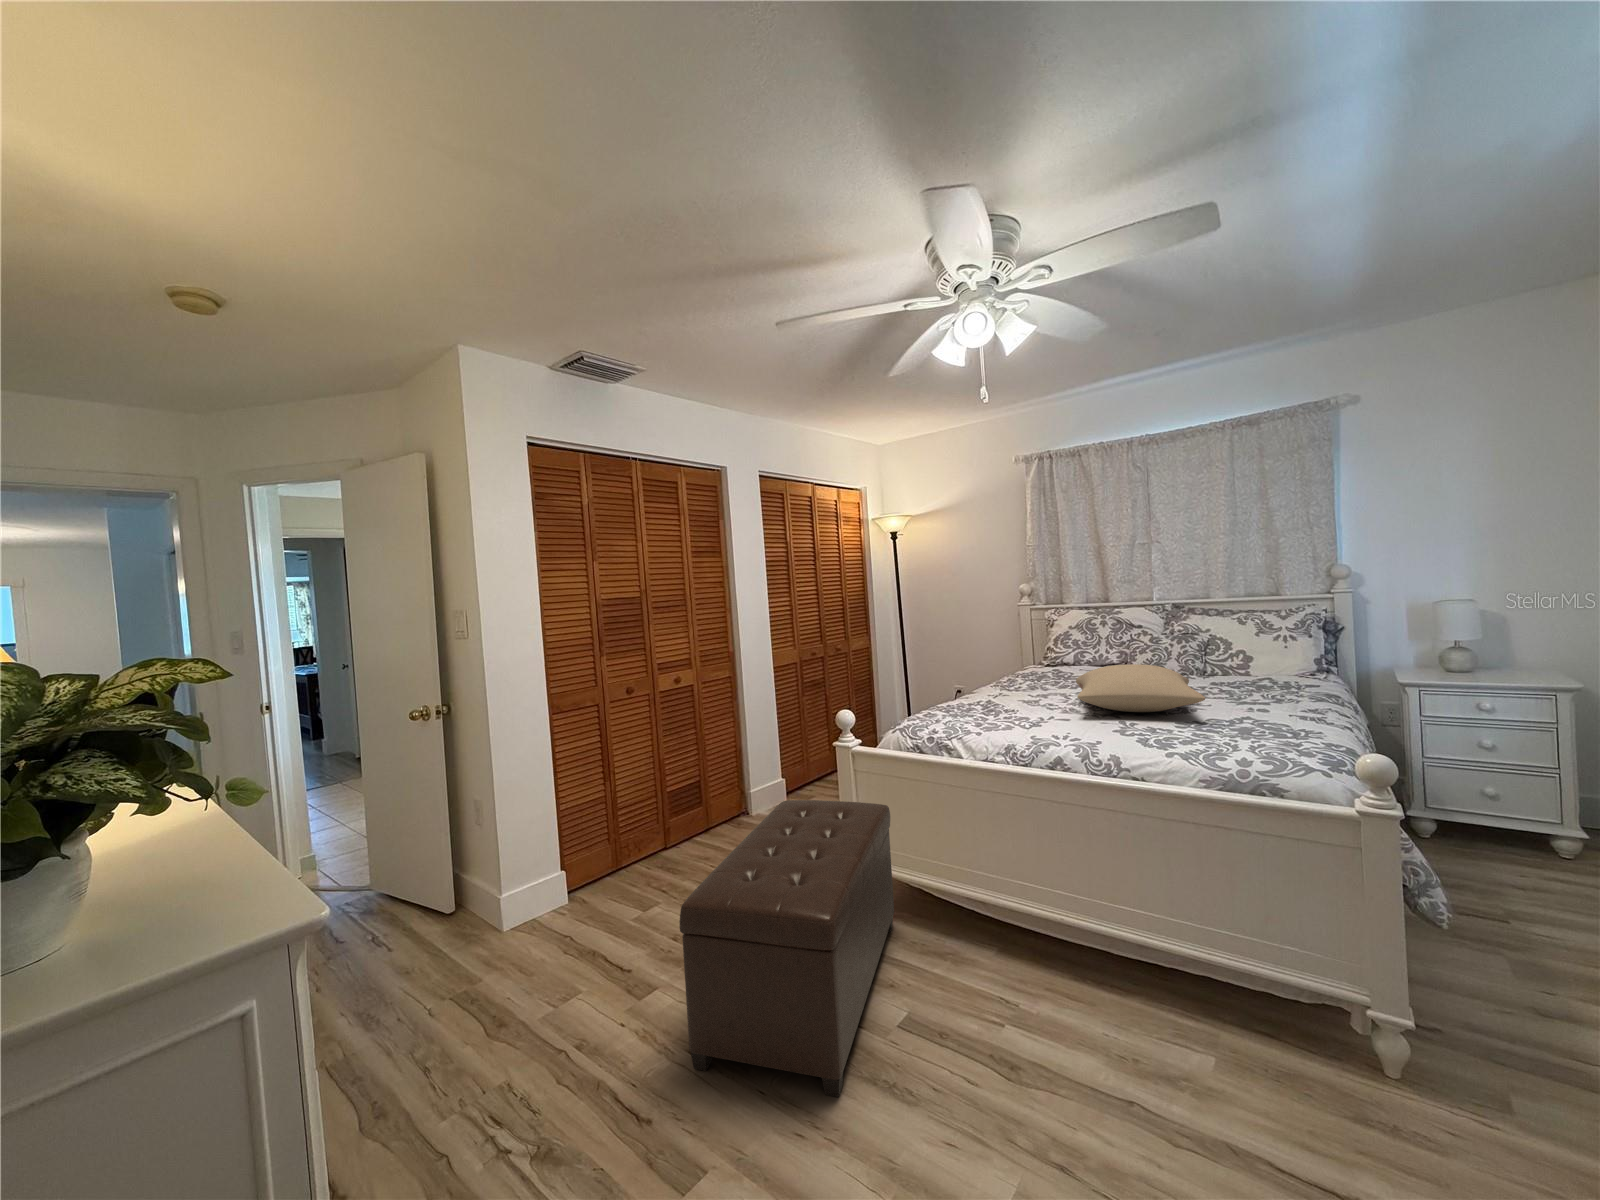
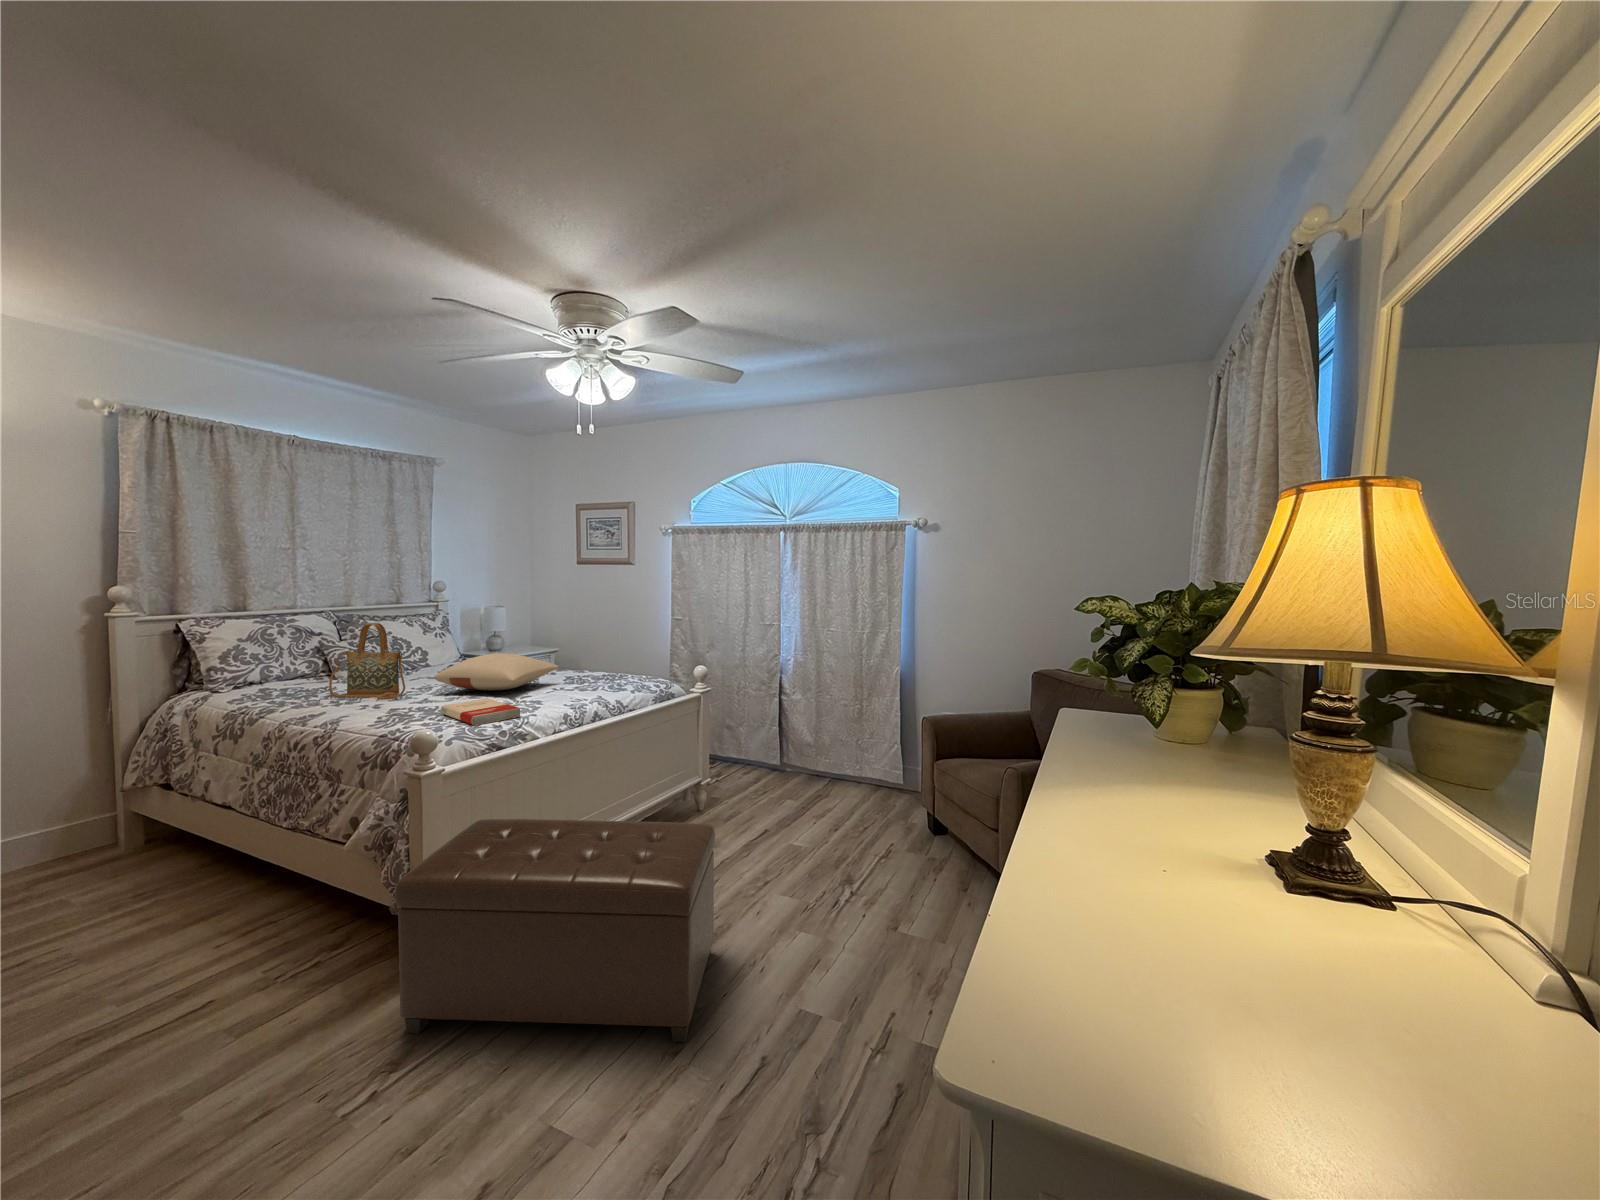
handbag: none [1041,617,1080,694] -> present [329,623,405,700]
book: none [939,703,1026,730] -> present [441,698,520,725]

